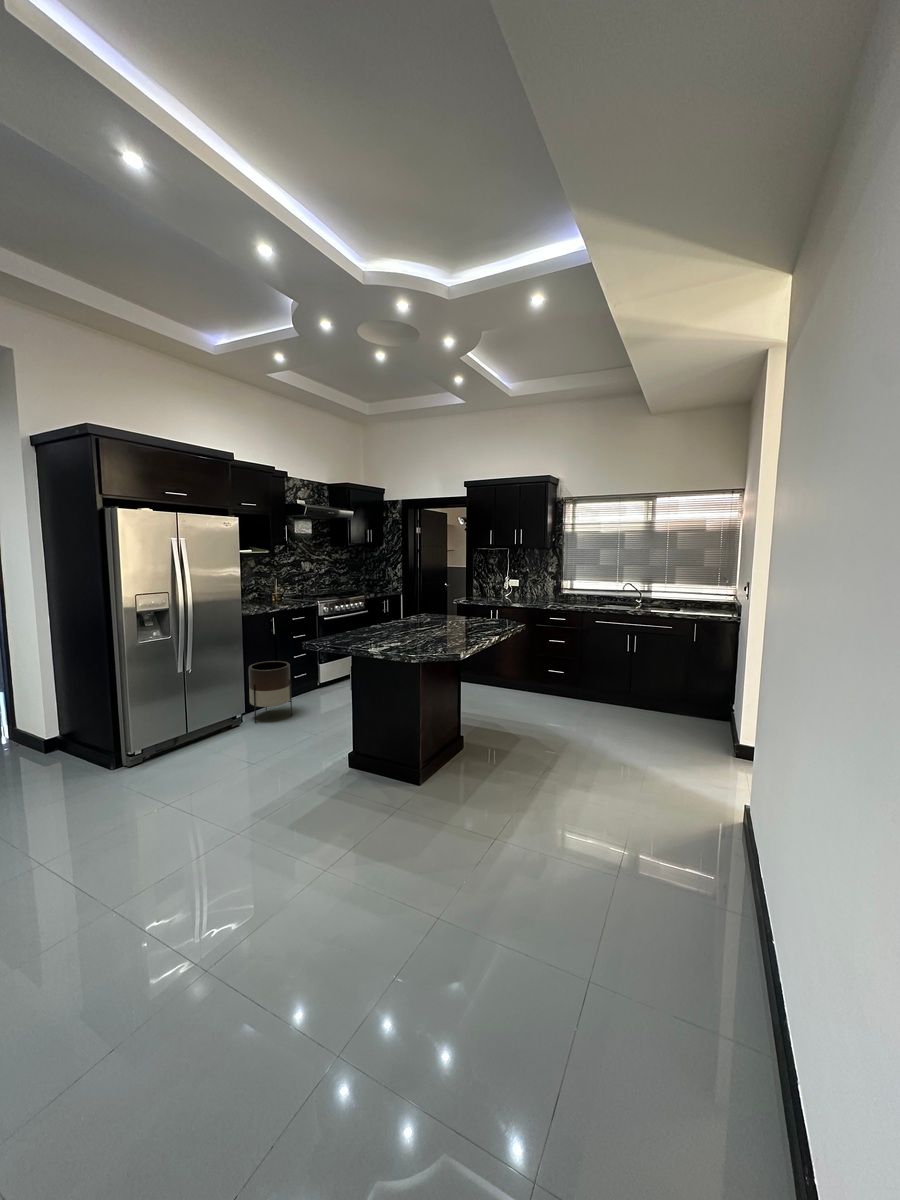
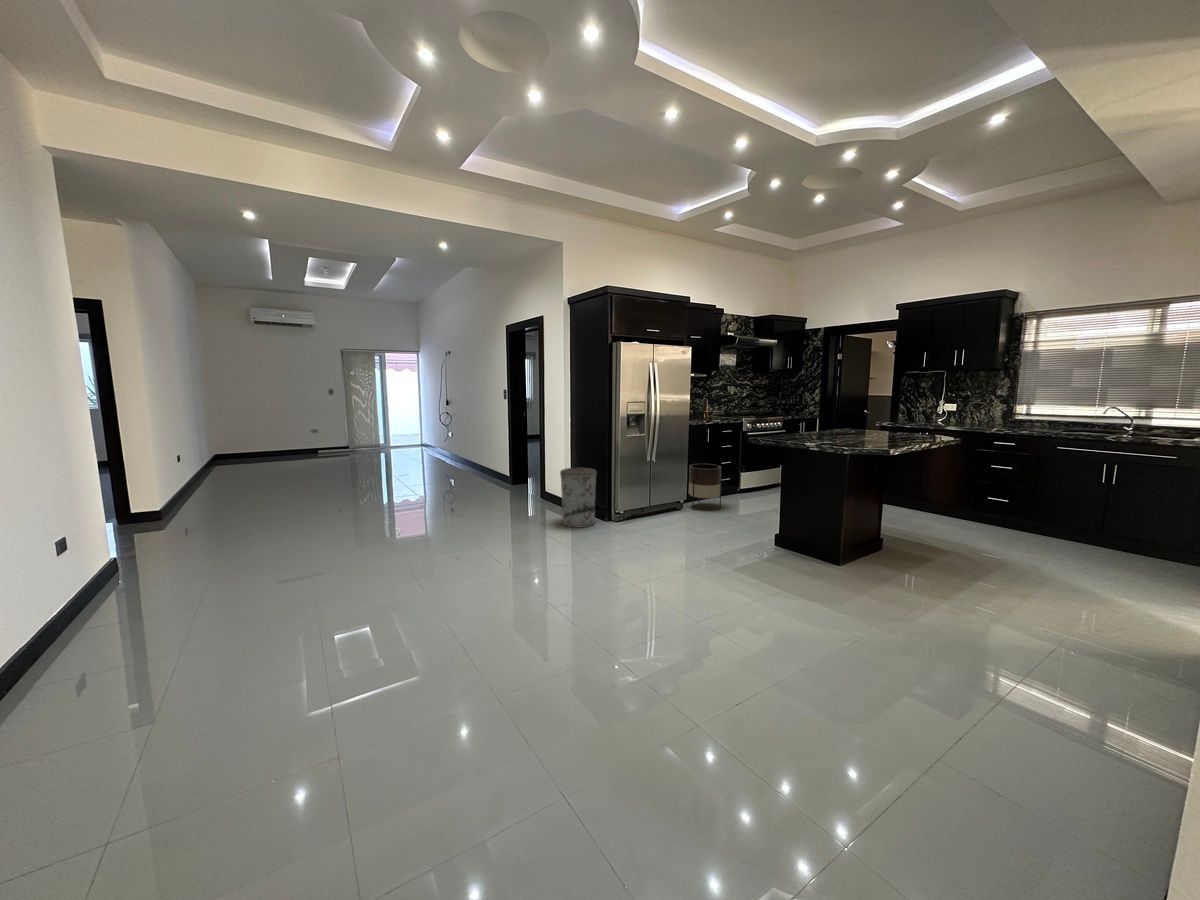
trash can: none [21,692,95,790] -> present [560,468,597,528]

